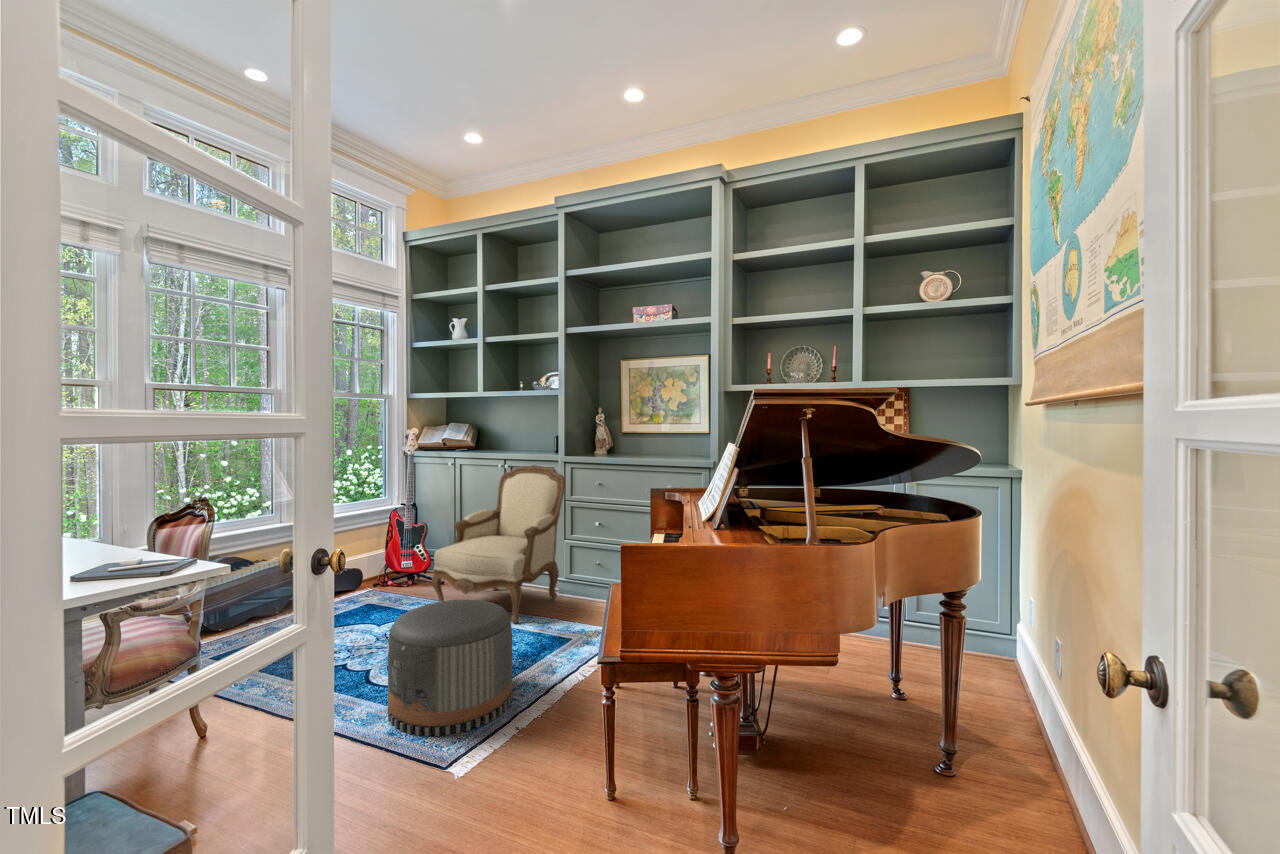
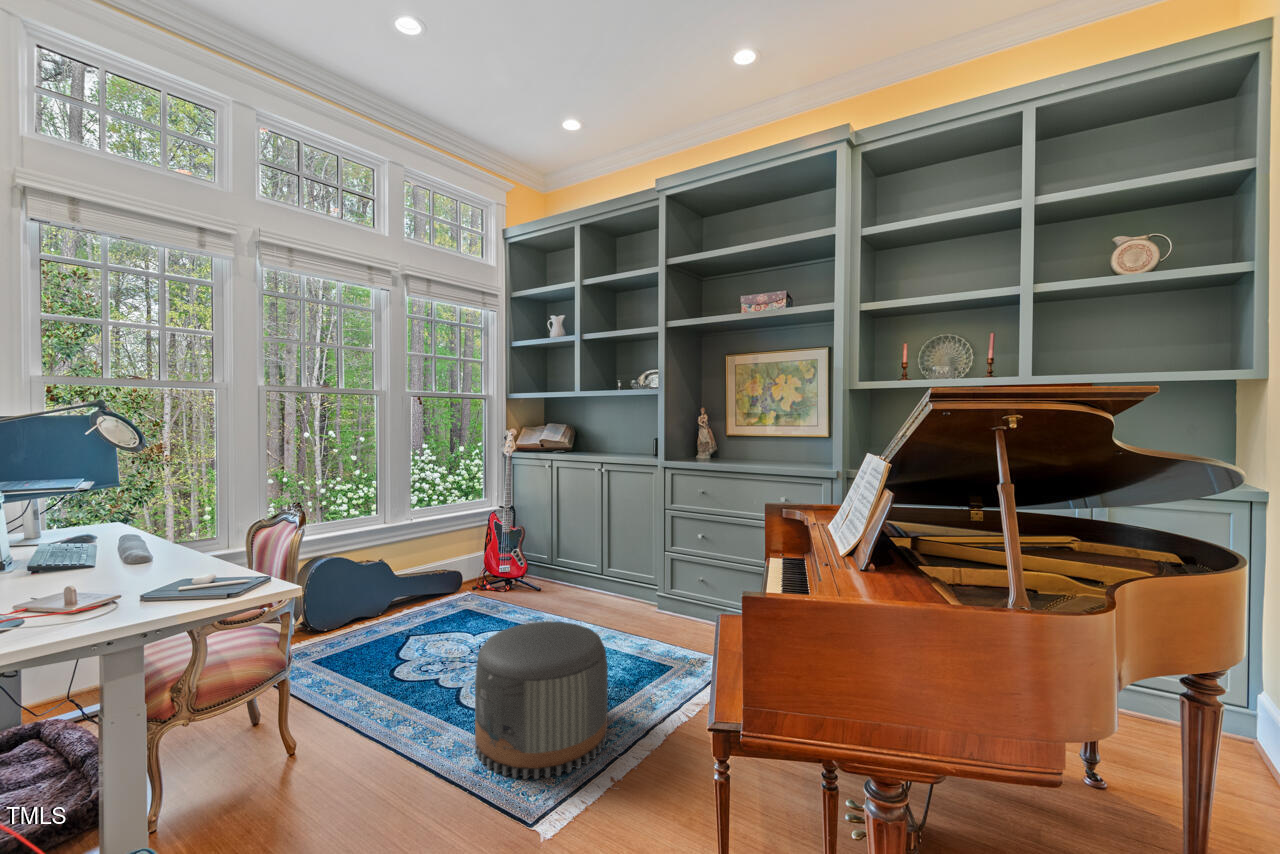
armchair: present [432,465,565,623] -> none [527,470,666,643]

